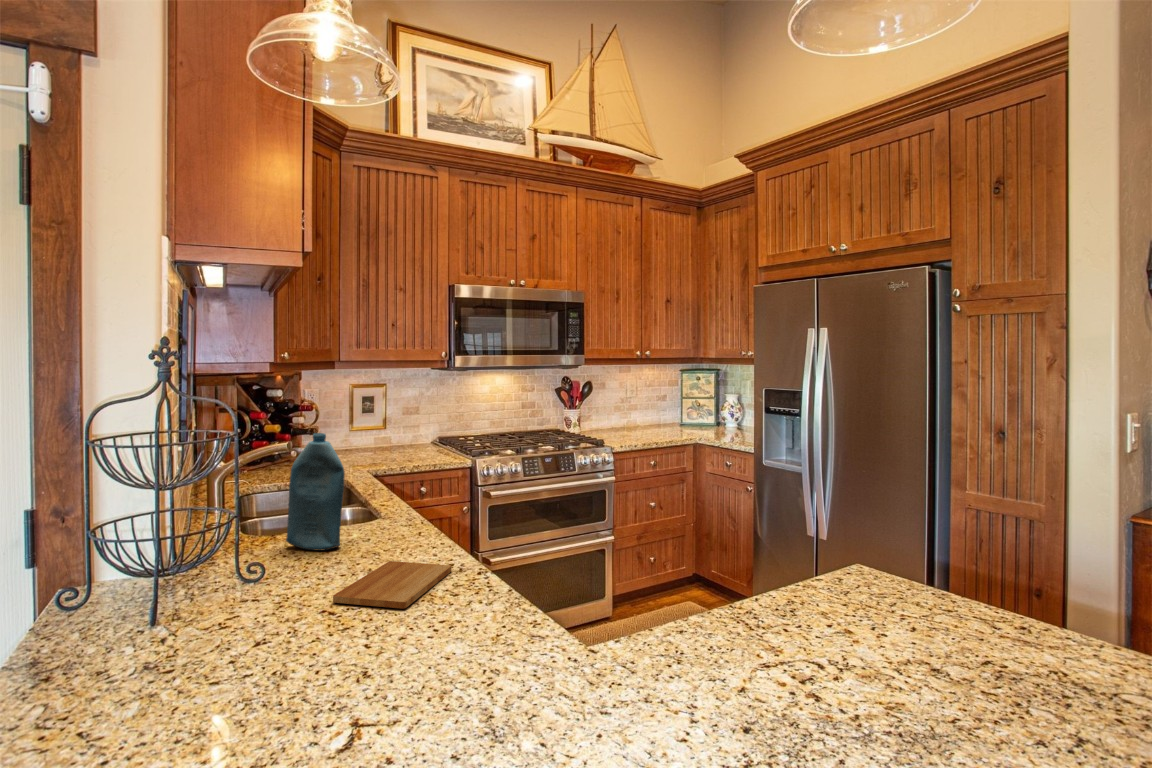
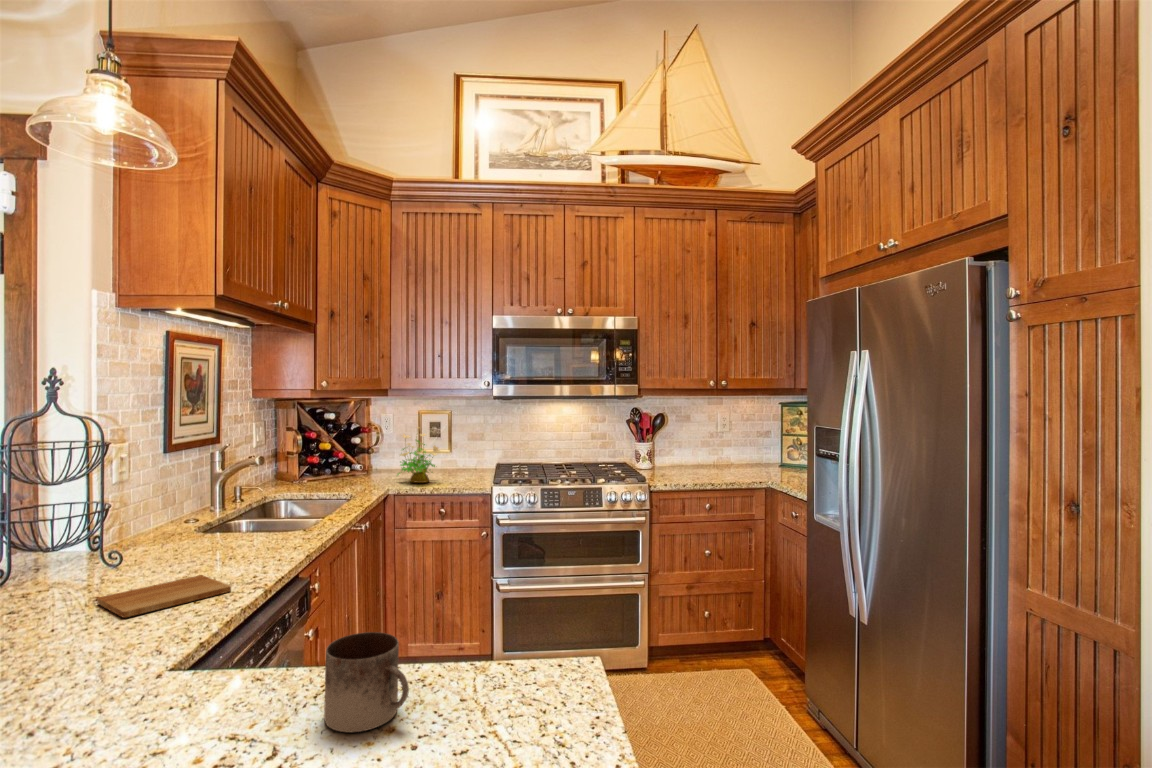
potted plant: none [351,401,404,460] -> present [398,434,439,483]
bottle: present [286,433,345,551] -> none [176,456,214,559]
mug: none [778,563,861,644] -> present [324,632,409,732]

